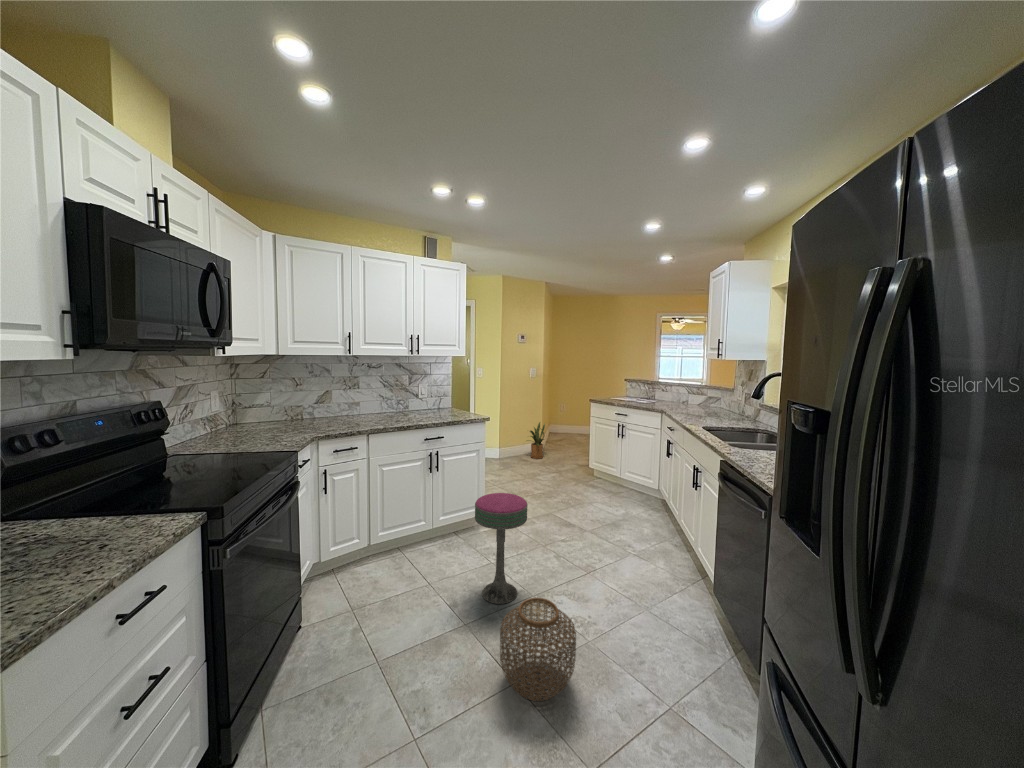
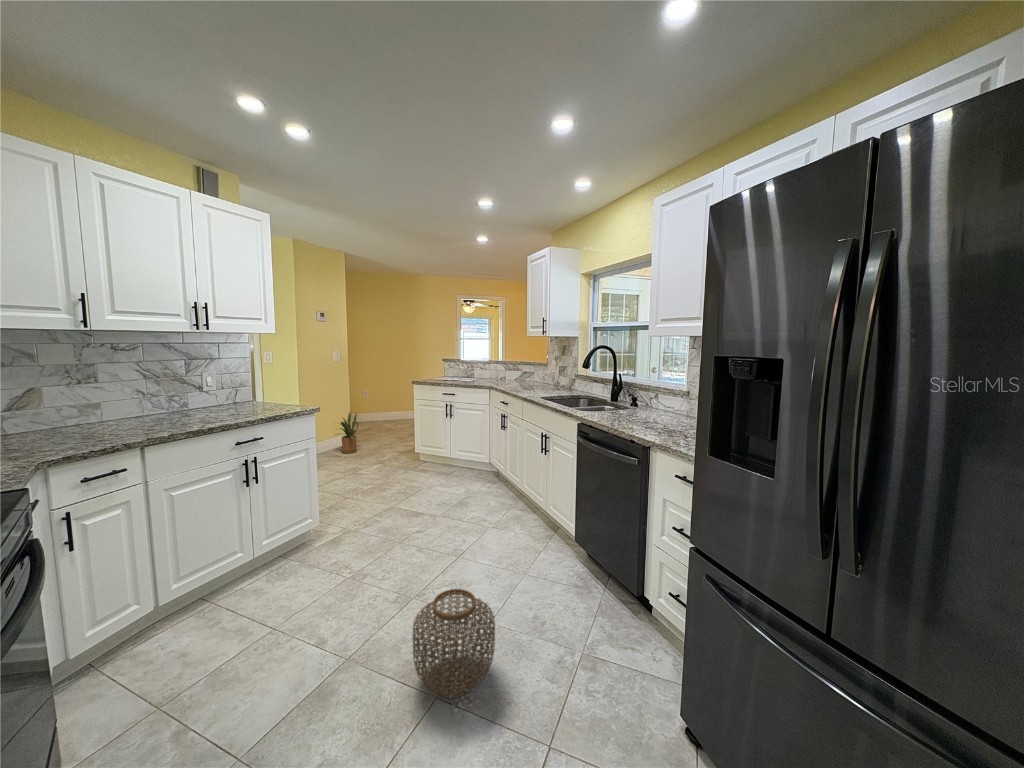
bar stool: present [475,493,528,604] -> none [337,491,402,619]

